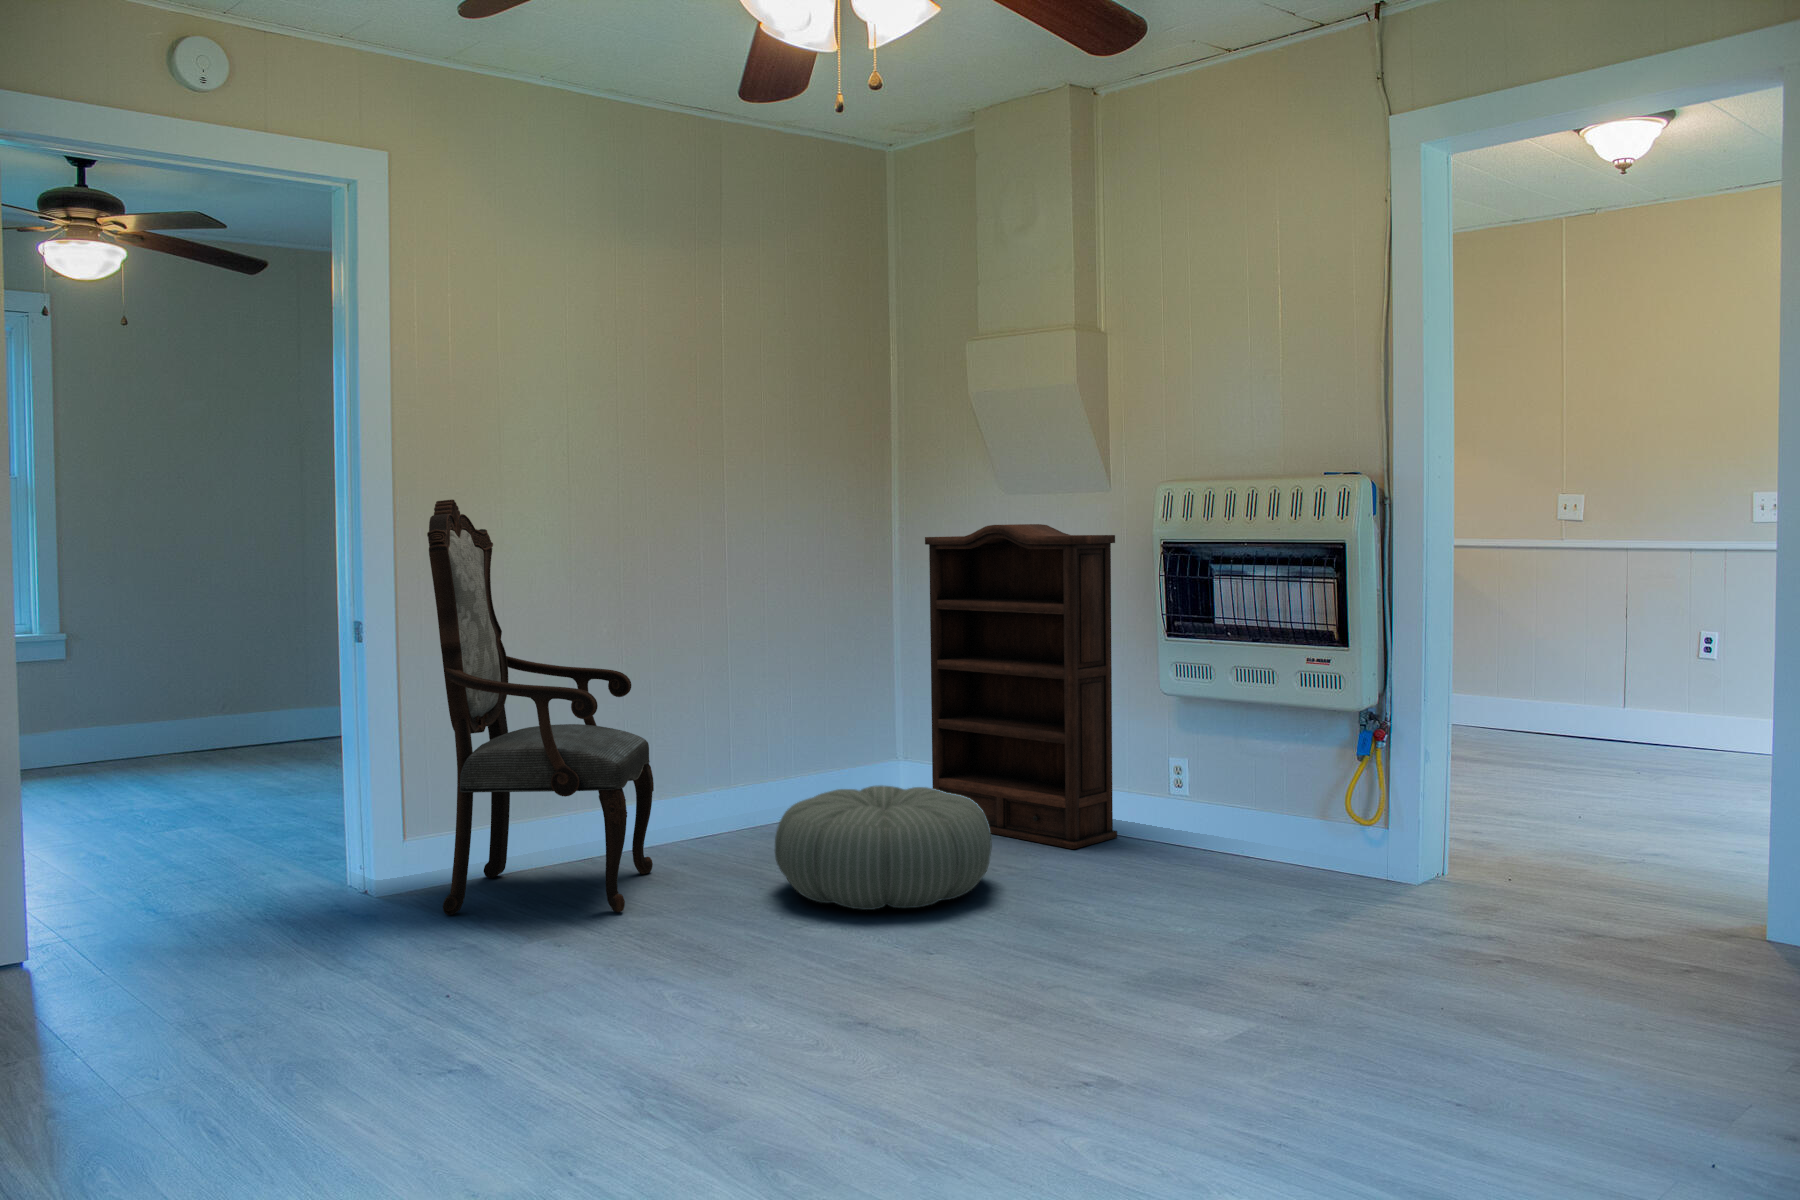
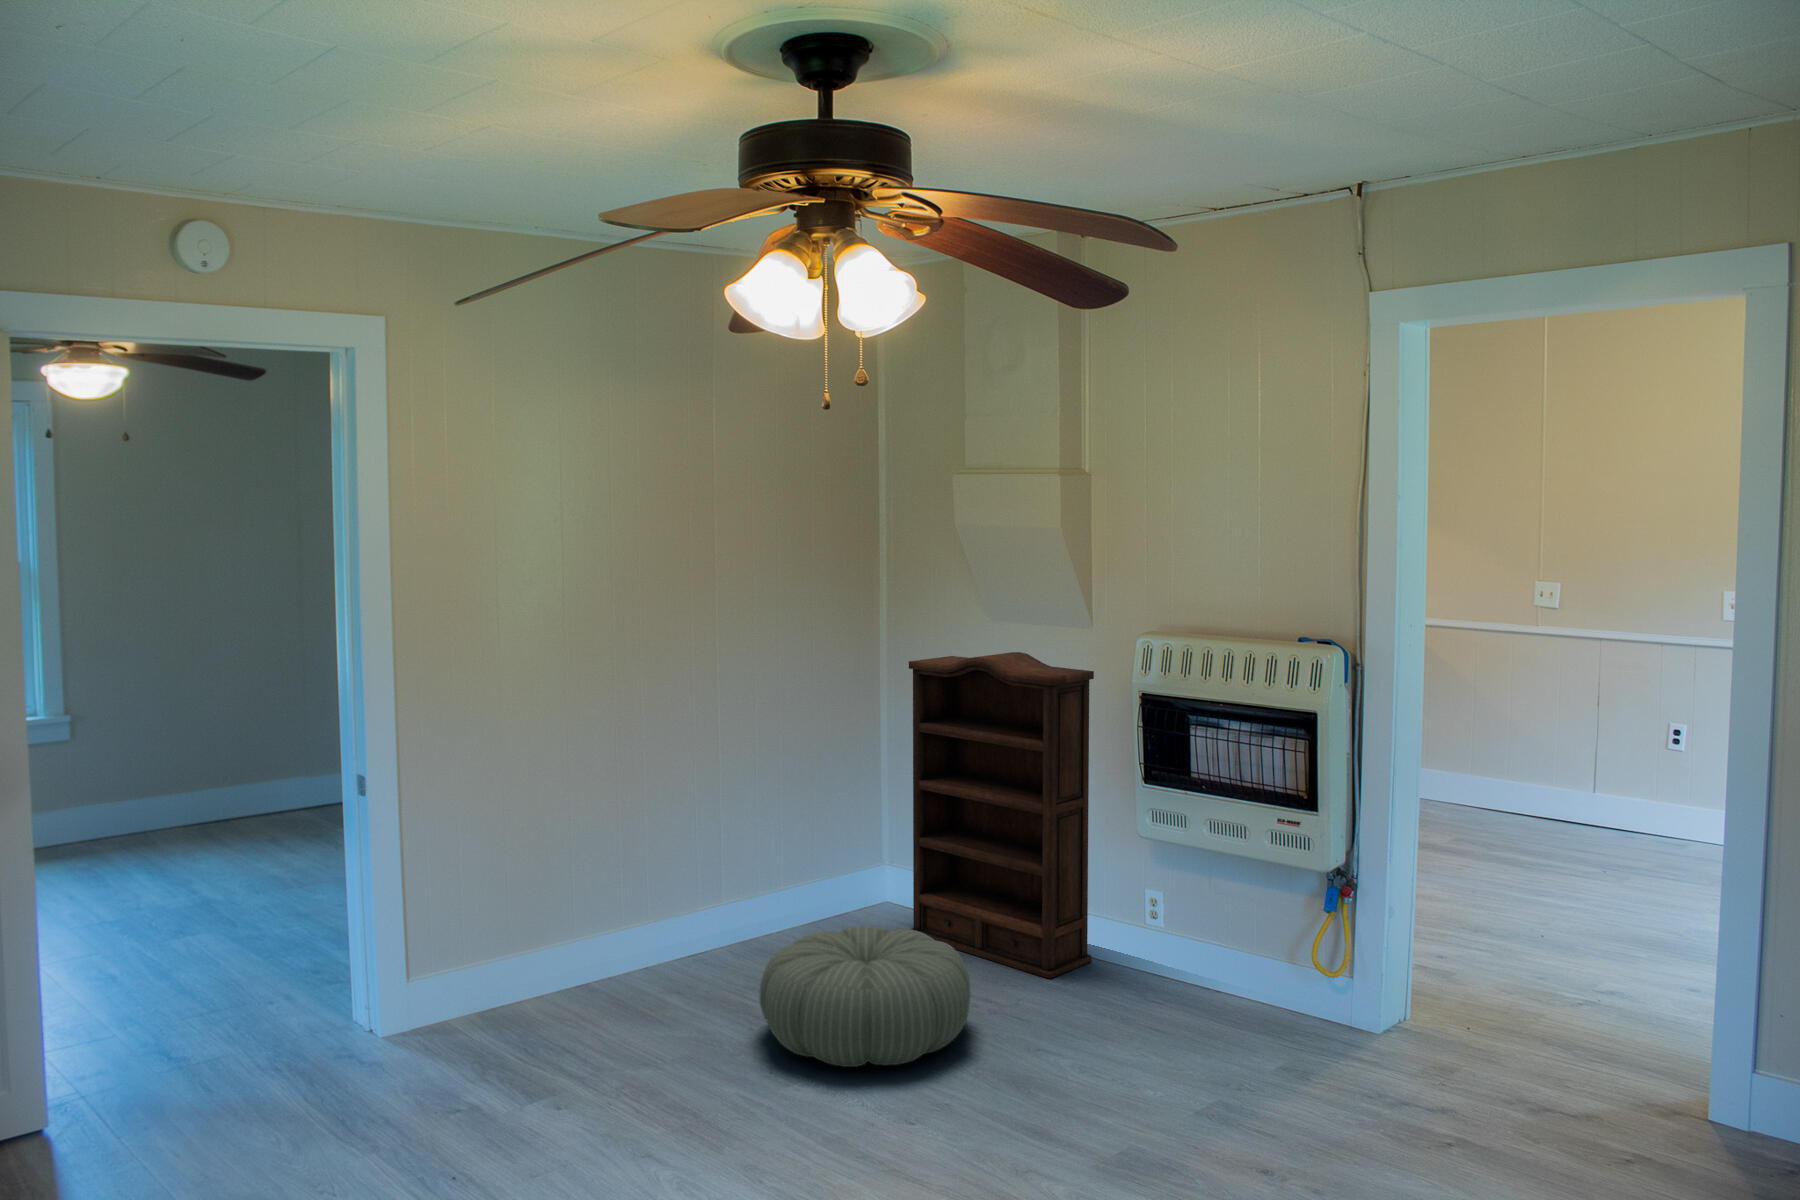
armchair: present [427,499,654,915] -> none [420,654,642,1067]

